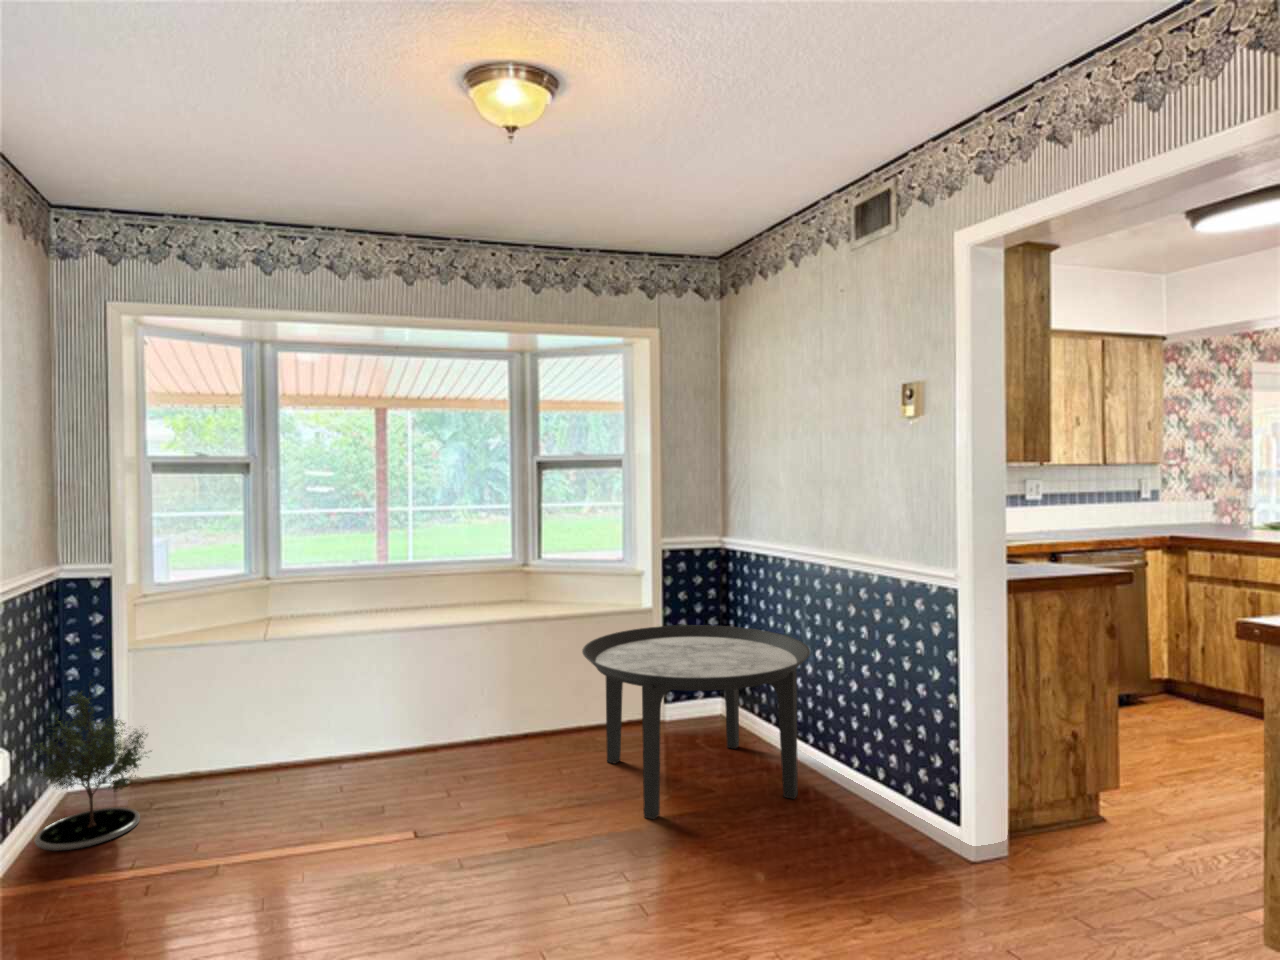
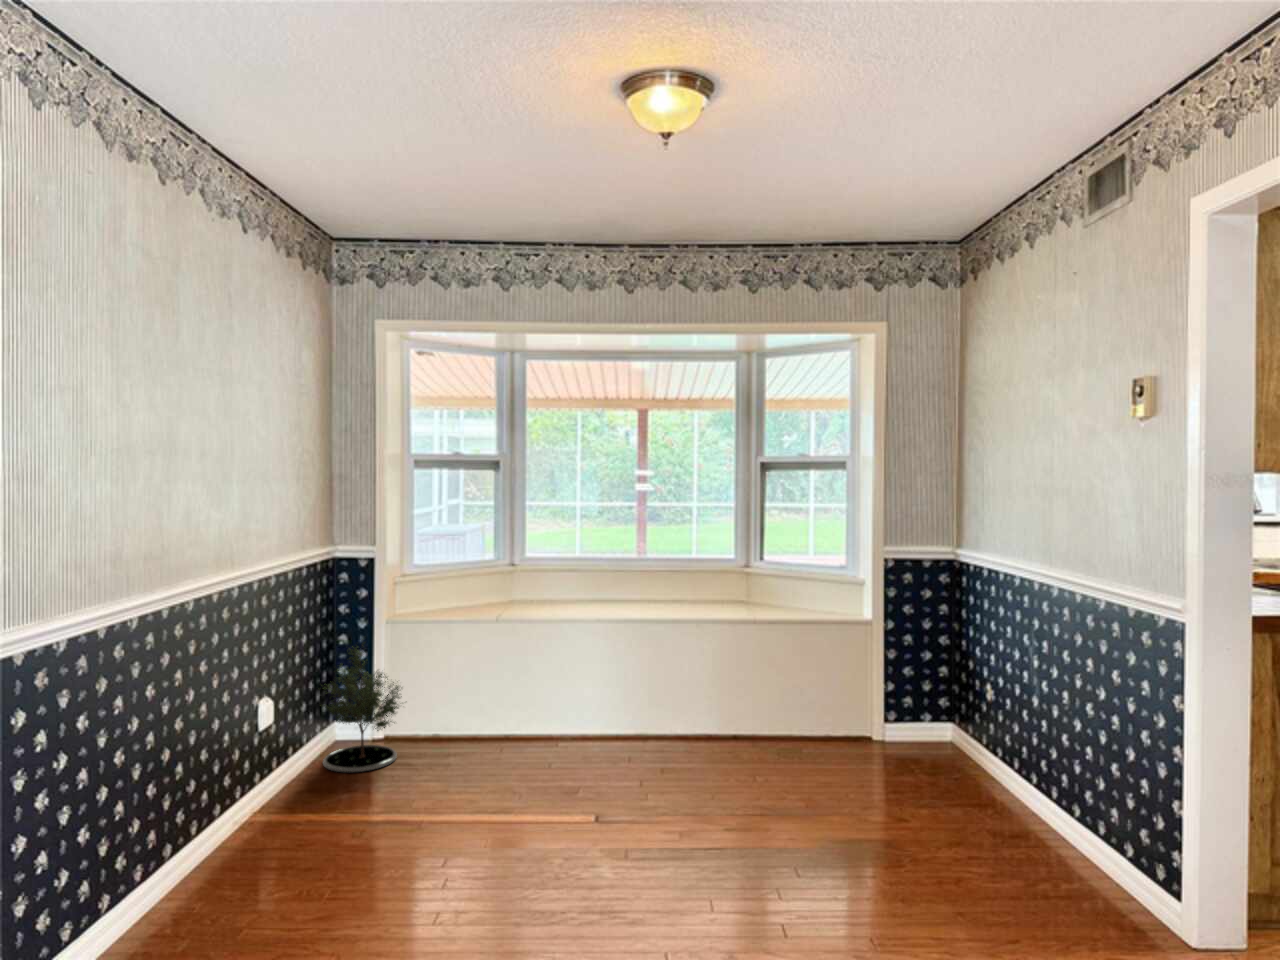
round table: present [582,625,810,819] -> none [774,639,1028,842]

